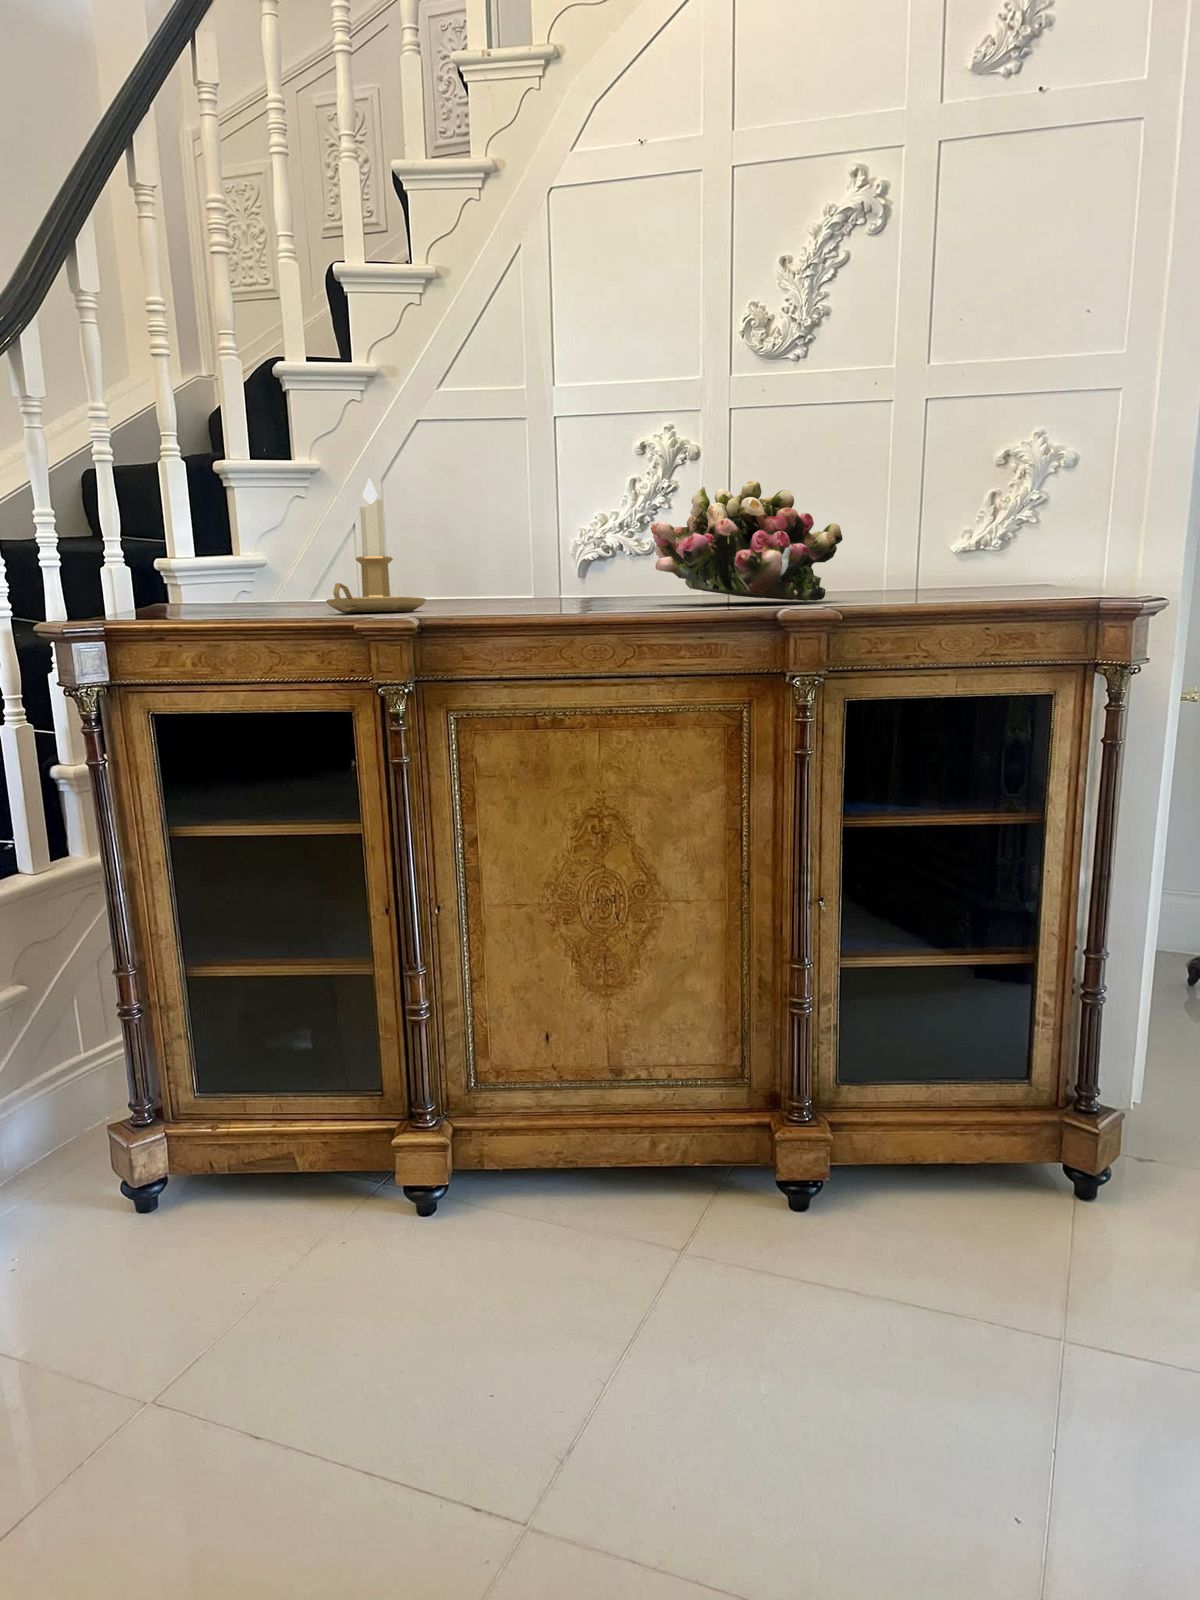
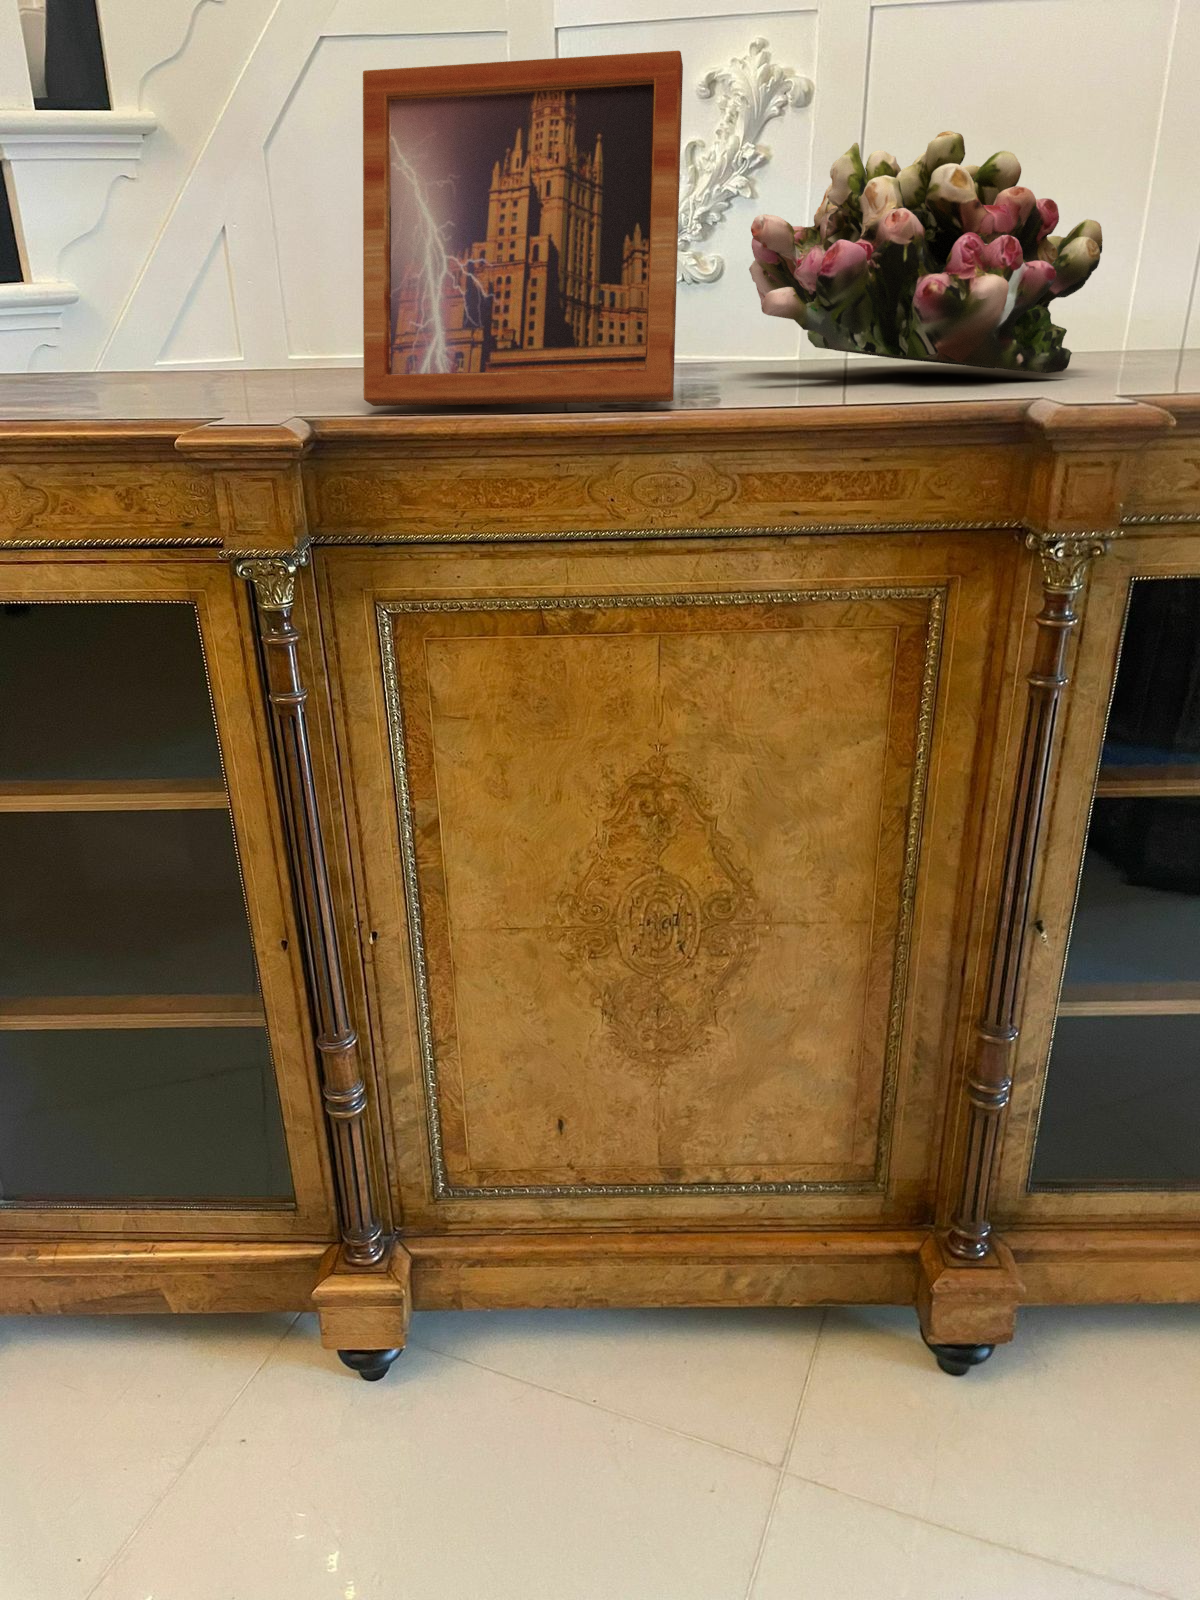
picture frame: none [446,450,607,615] -> present [363,51,683,406]
candlestick: present [326,478,426,613] -> none [169,126,347,390]

